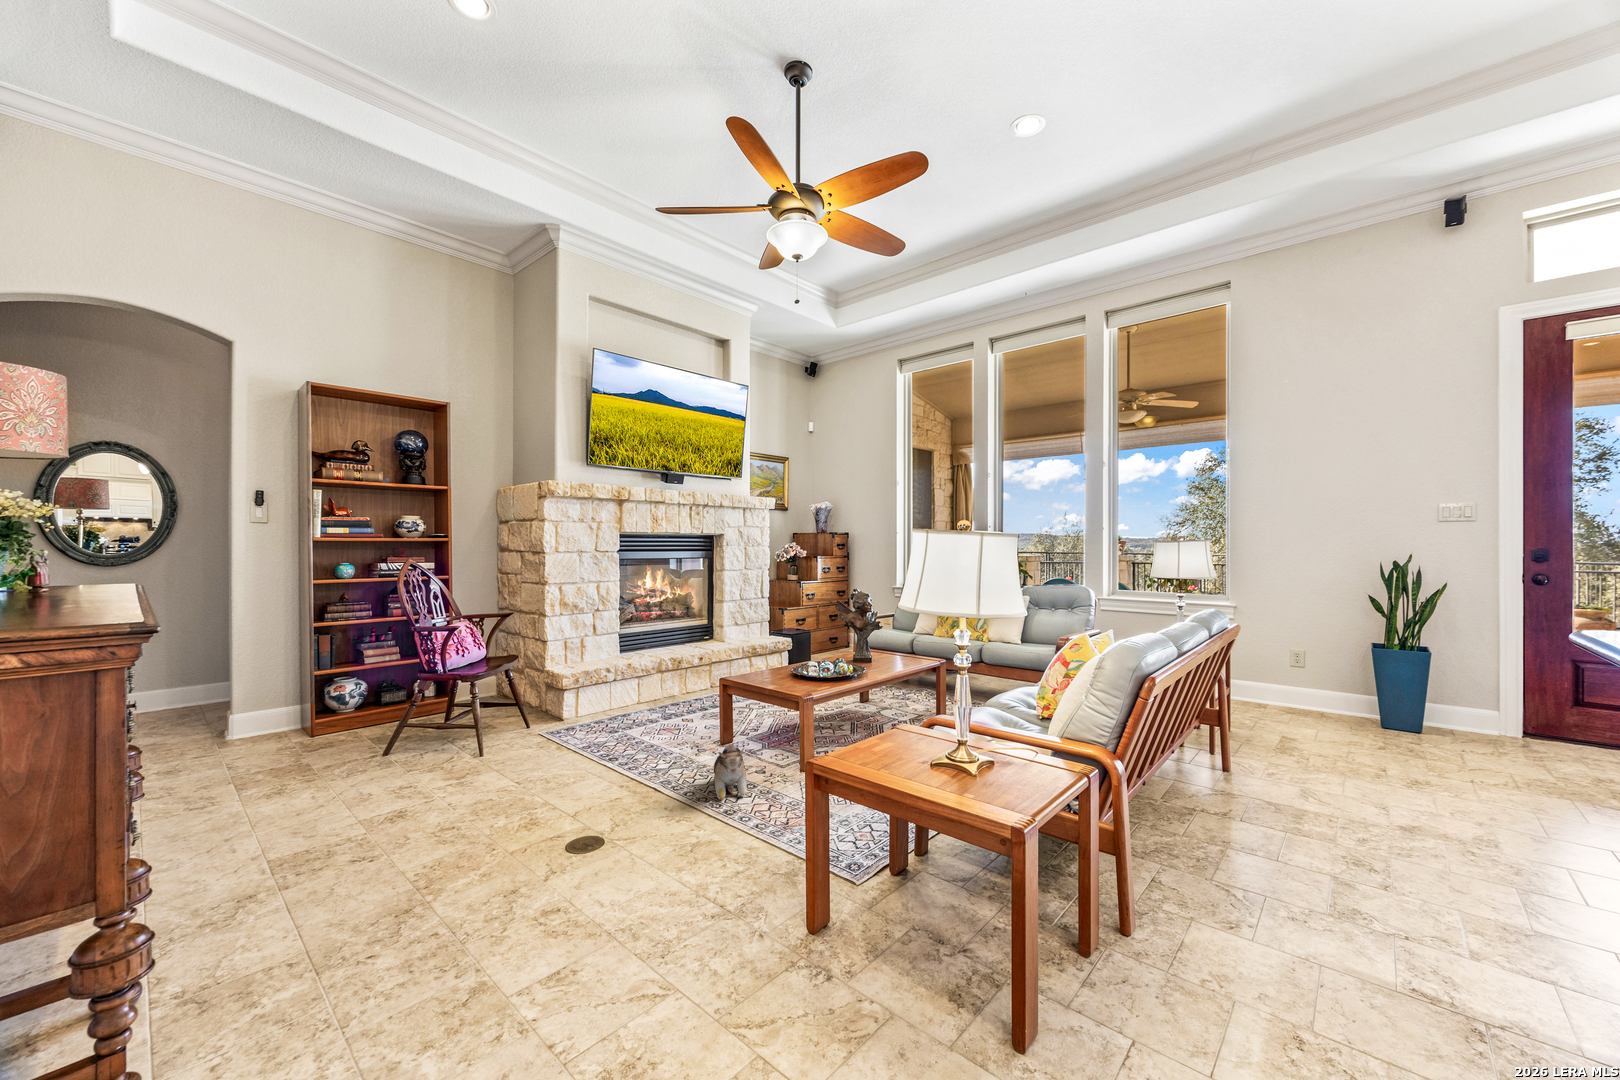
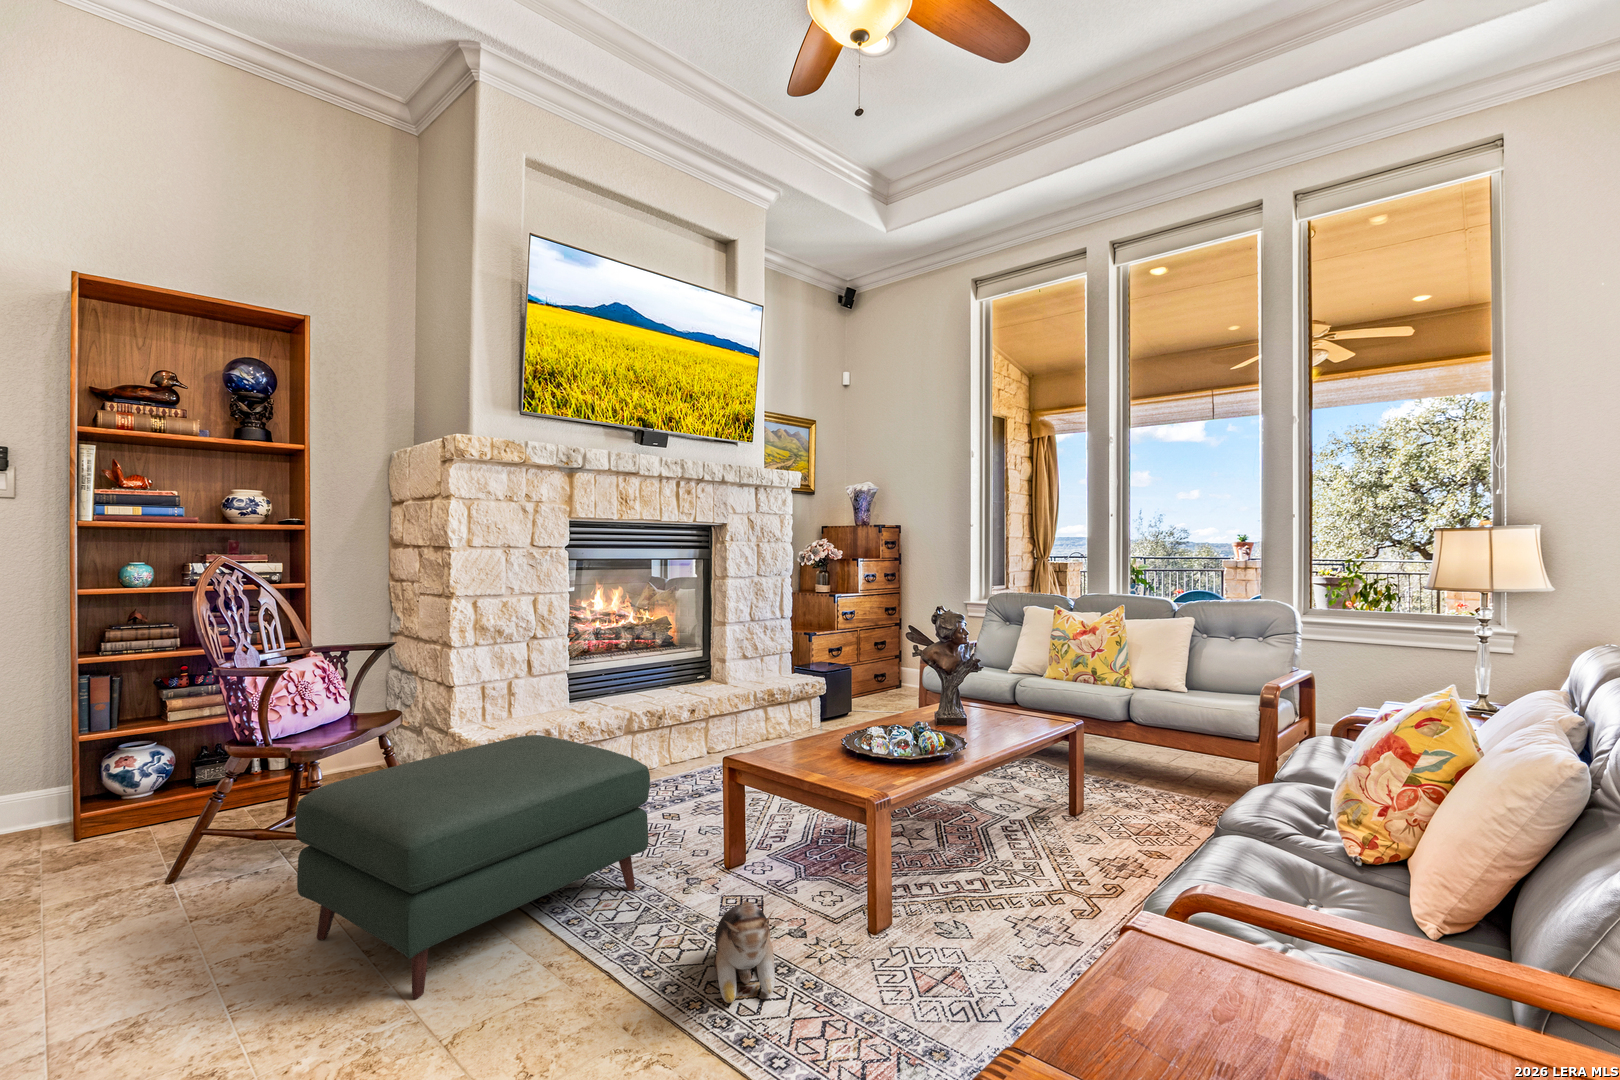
ottoman: none [472,667,675,801] -> present [295,735,650,999]

